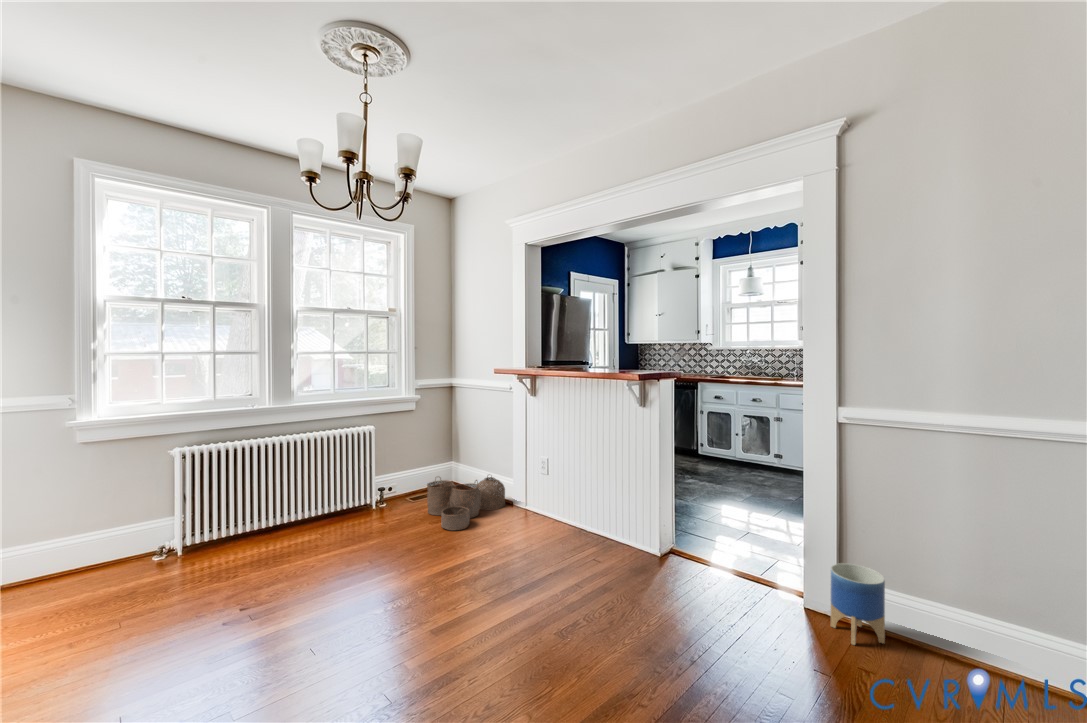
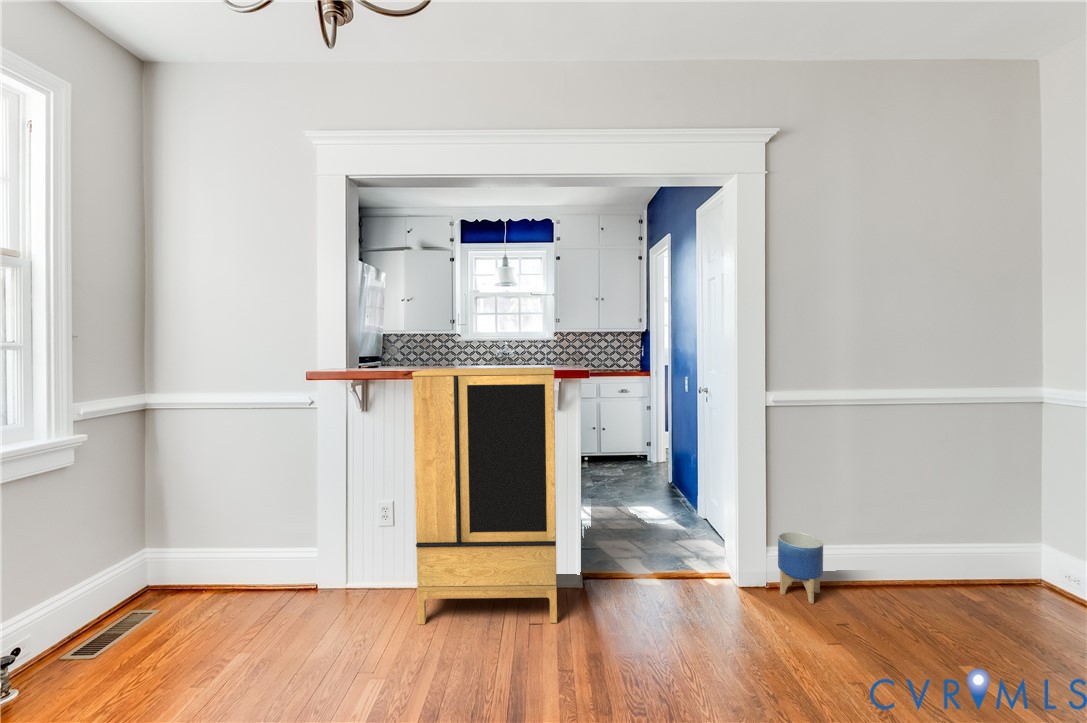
cabinet: none [529,368,634,564] -> present [412,367,557,624]
woven basket: present [427,477,505,530] -> none [166,550,312,678]

